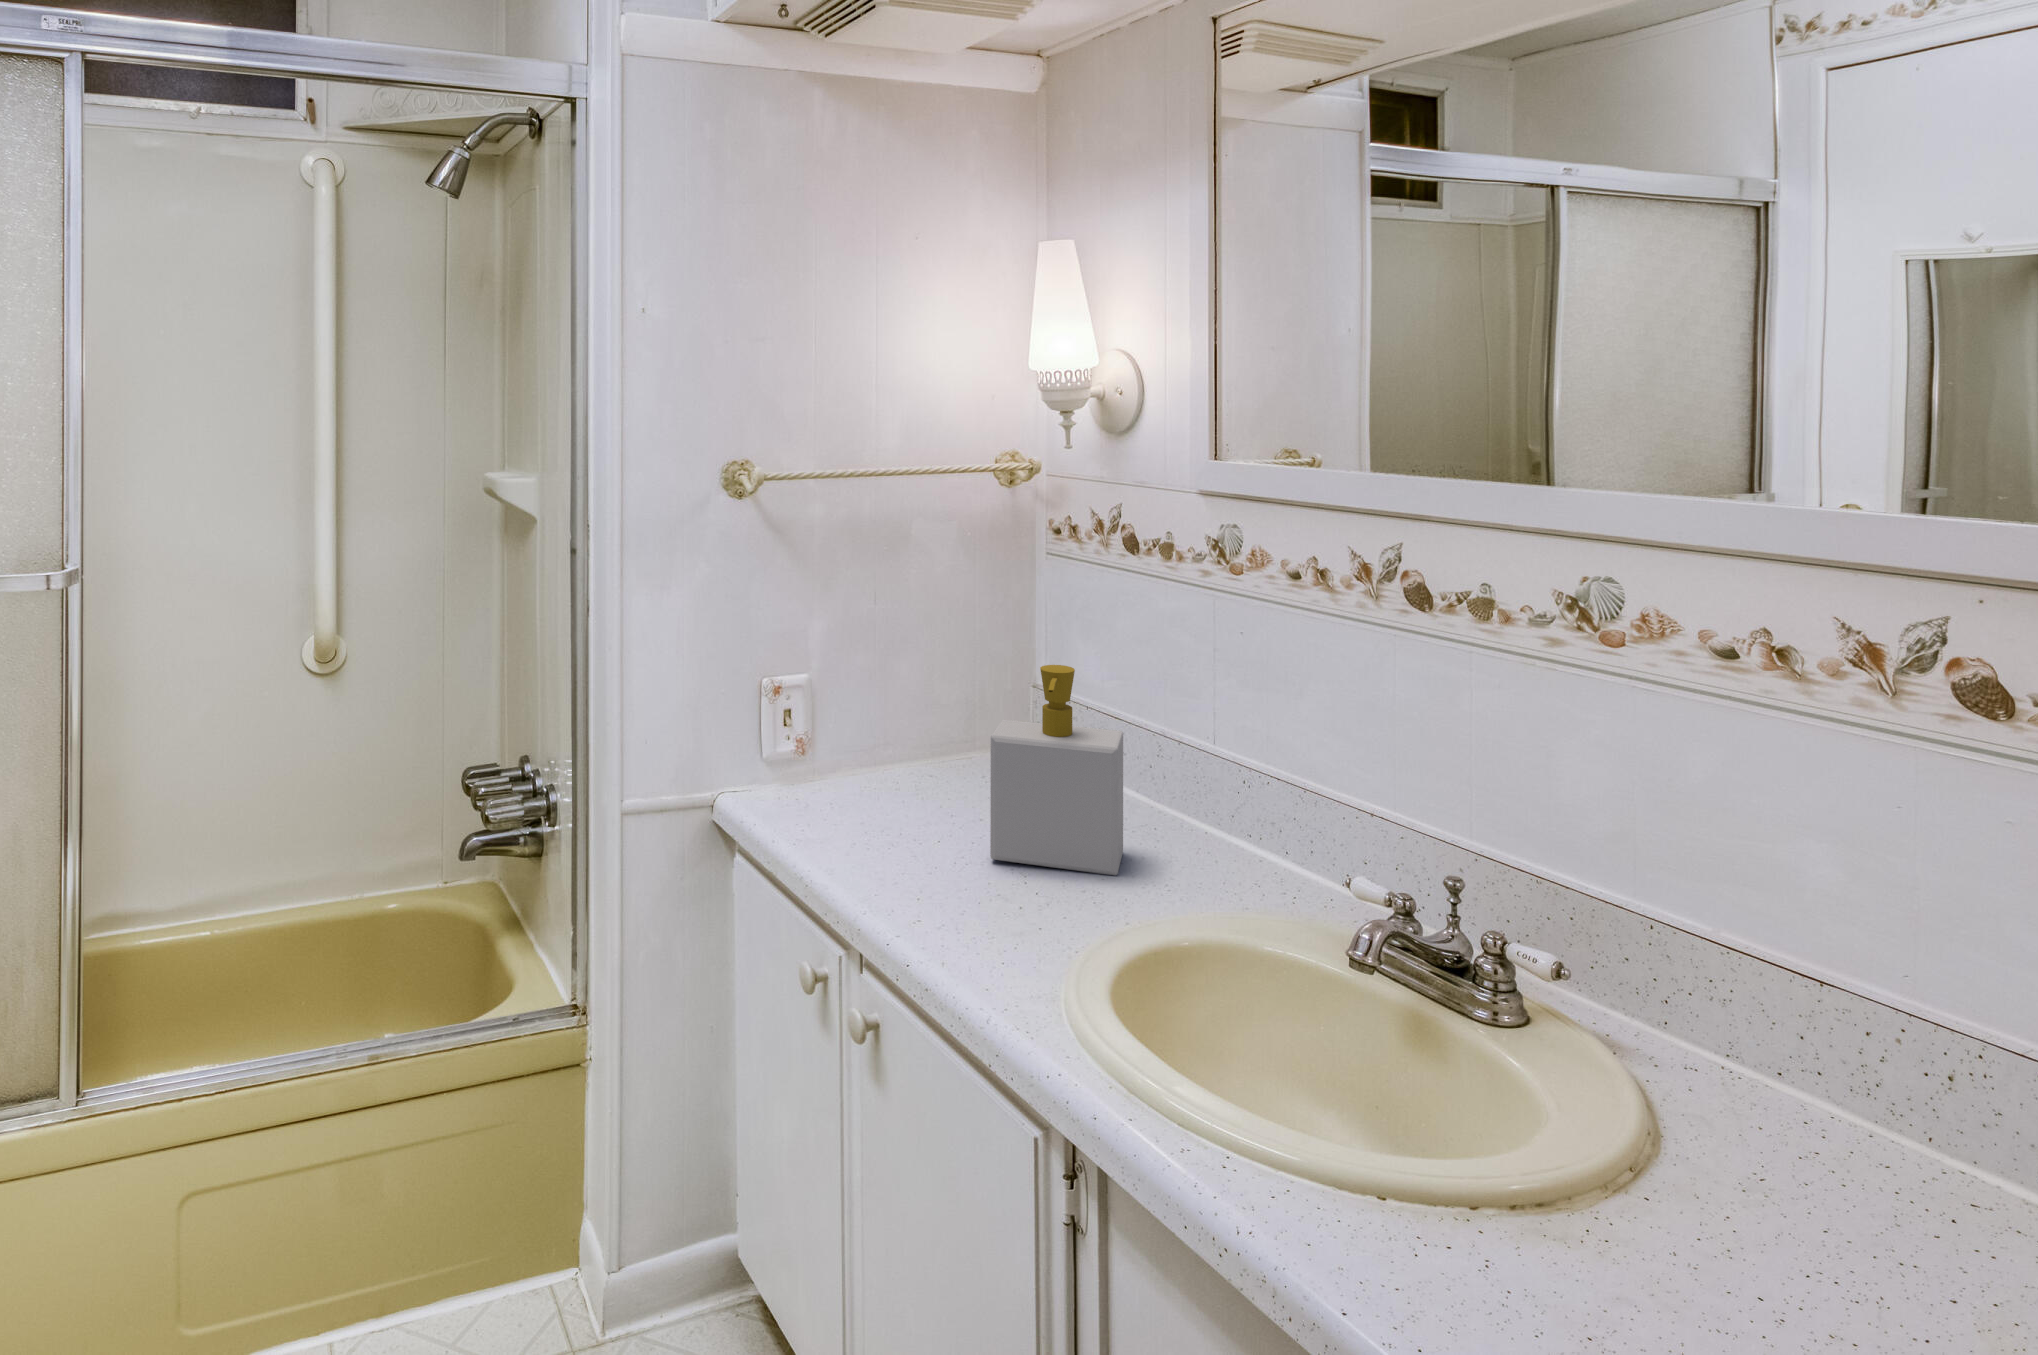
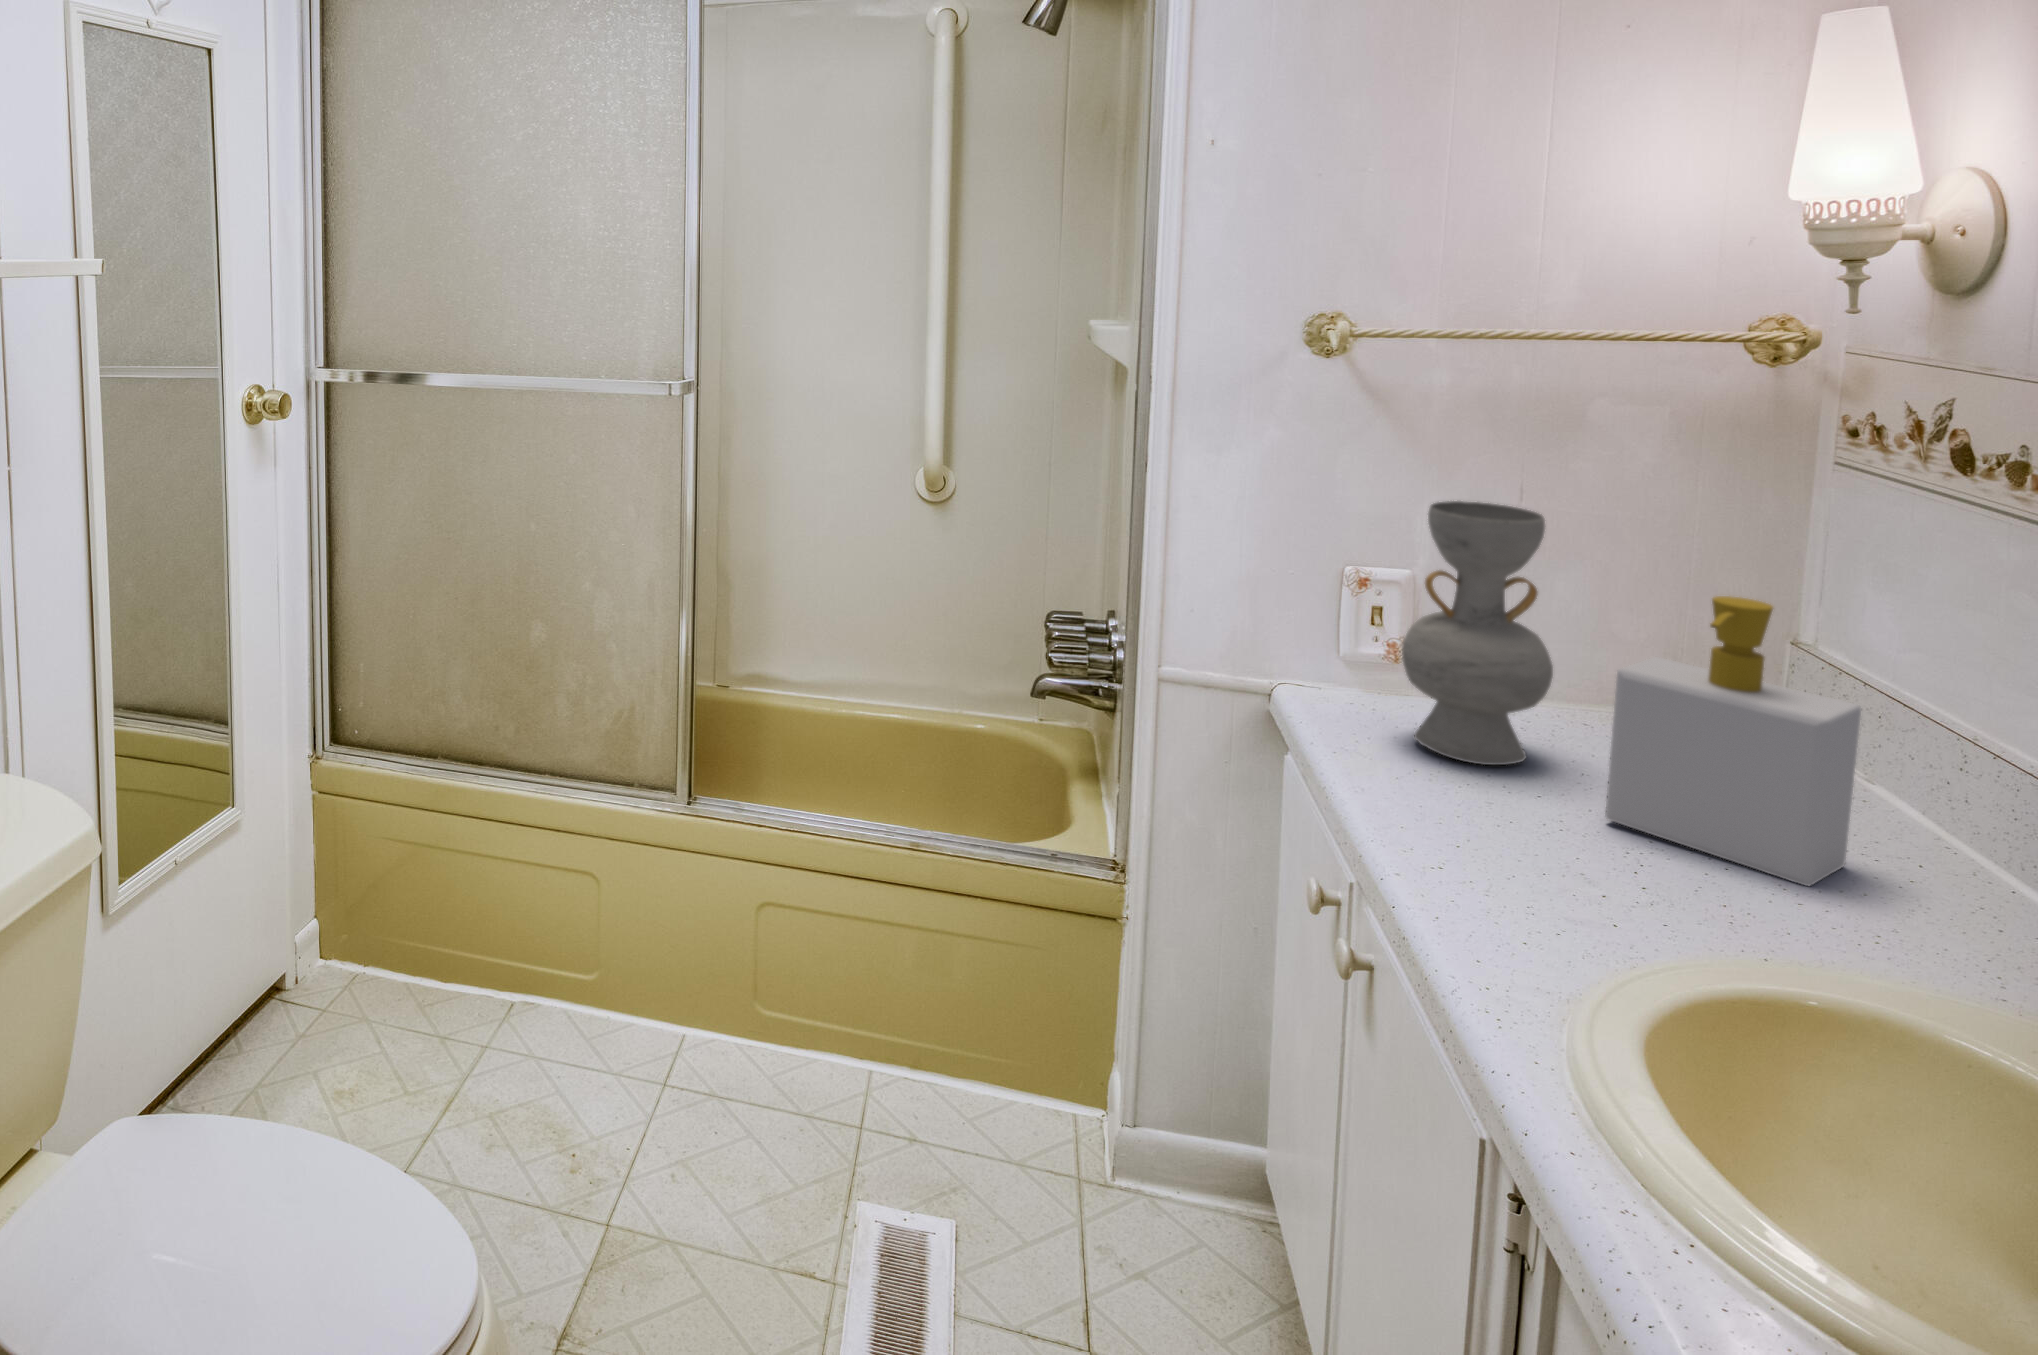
decorative vase: none [830,613,932,836] -> present [1402,501,1553,765]

